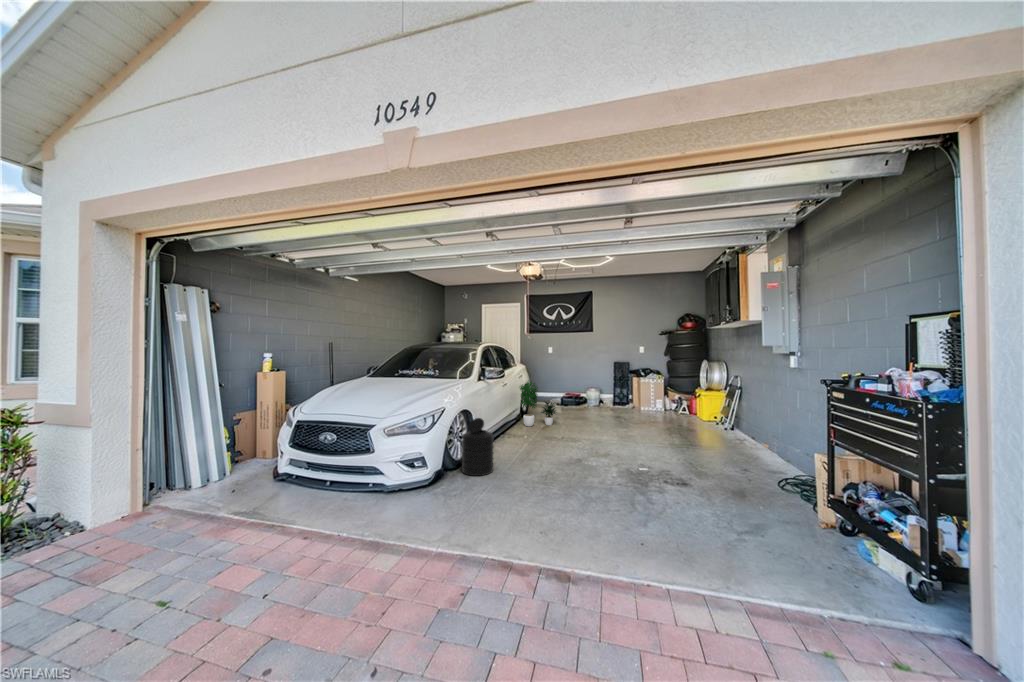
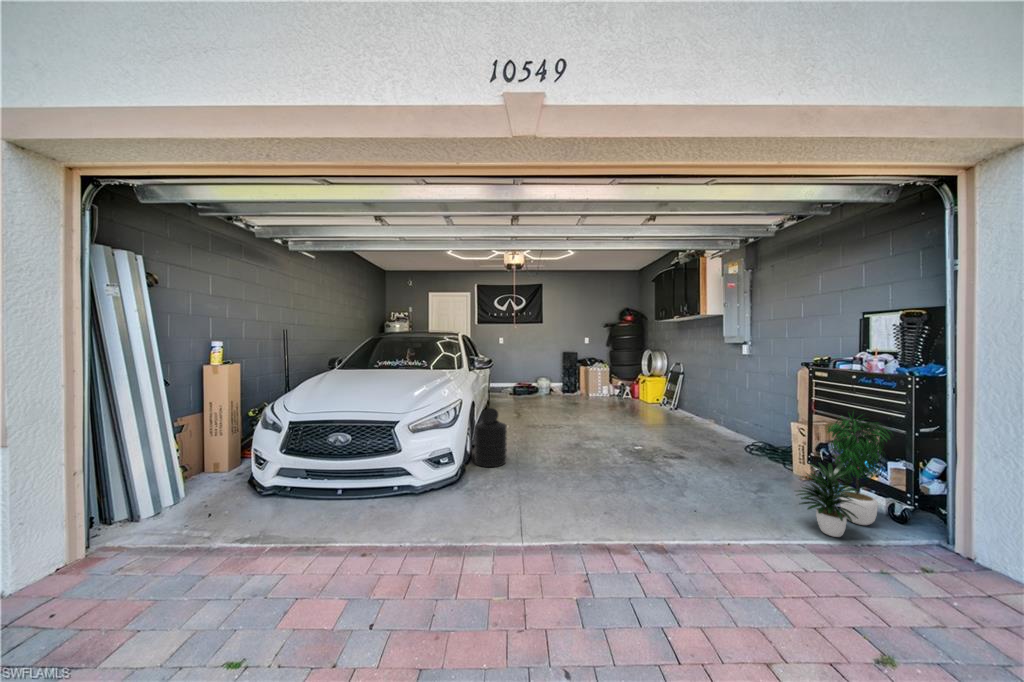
potted plant: present [520,382,557,426] -> present [796,411,890,537]

